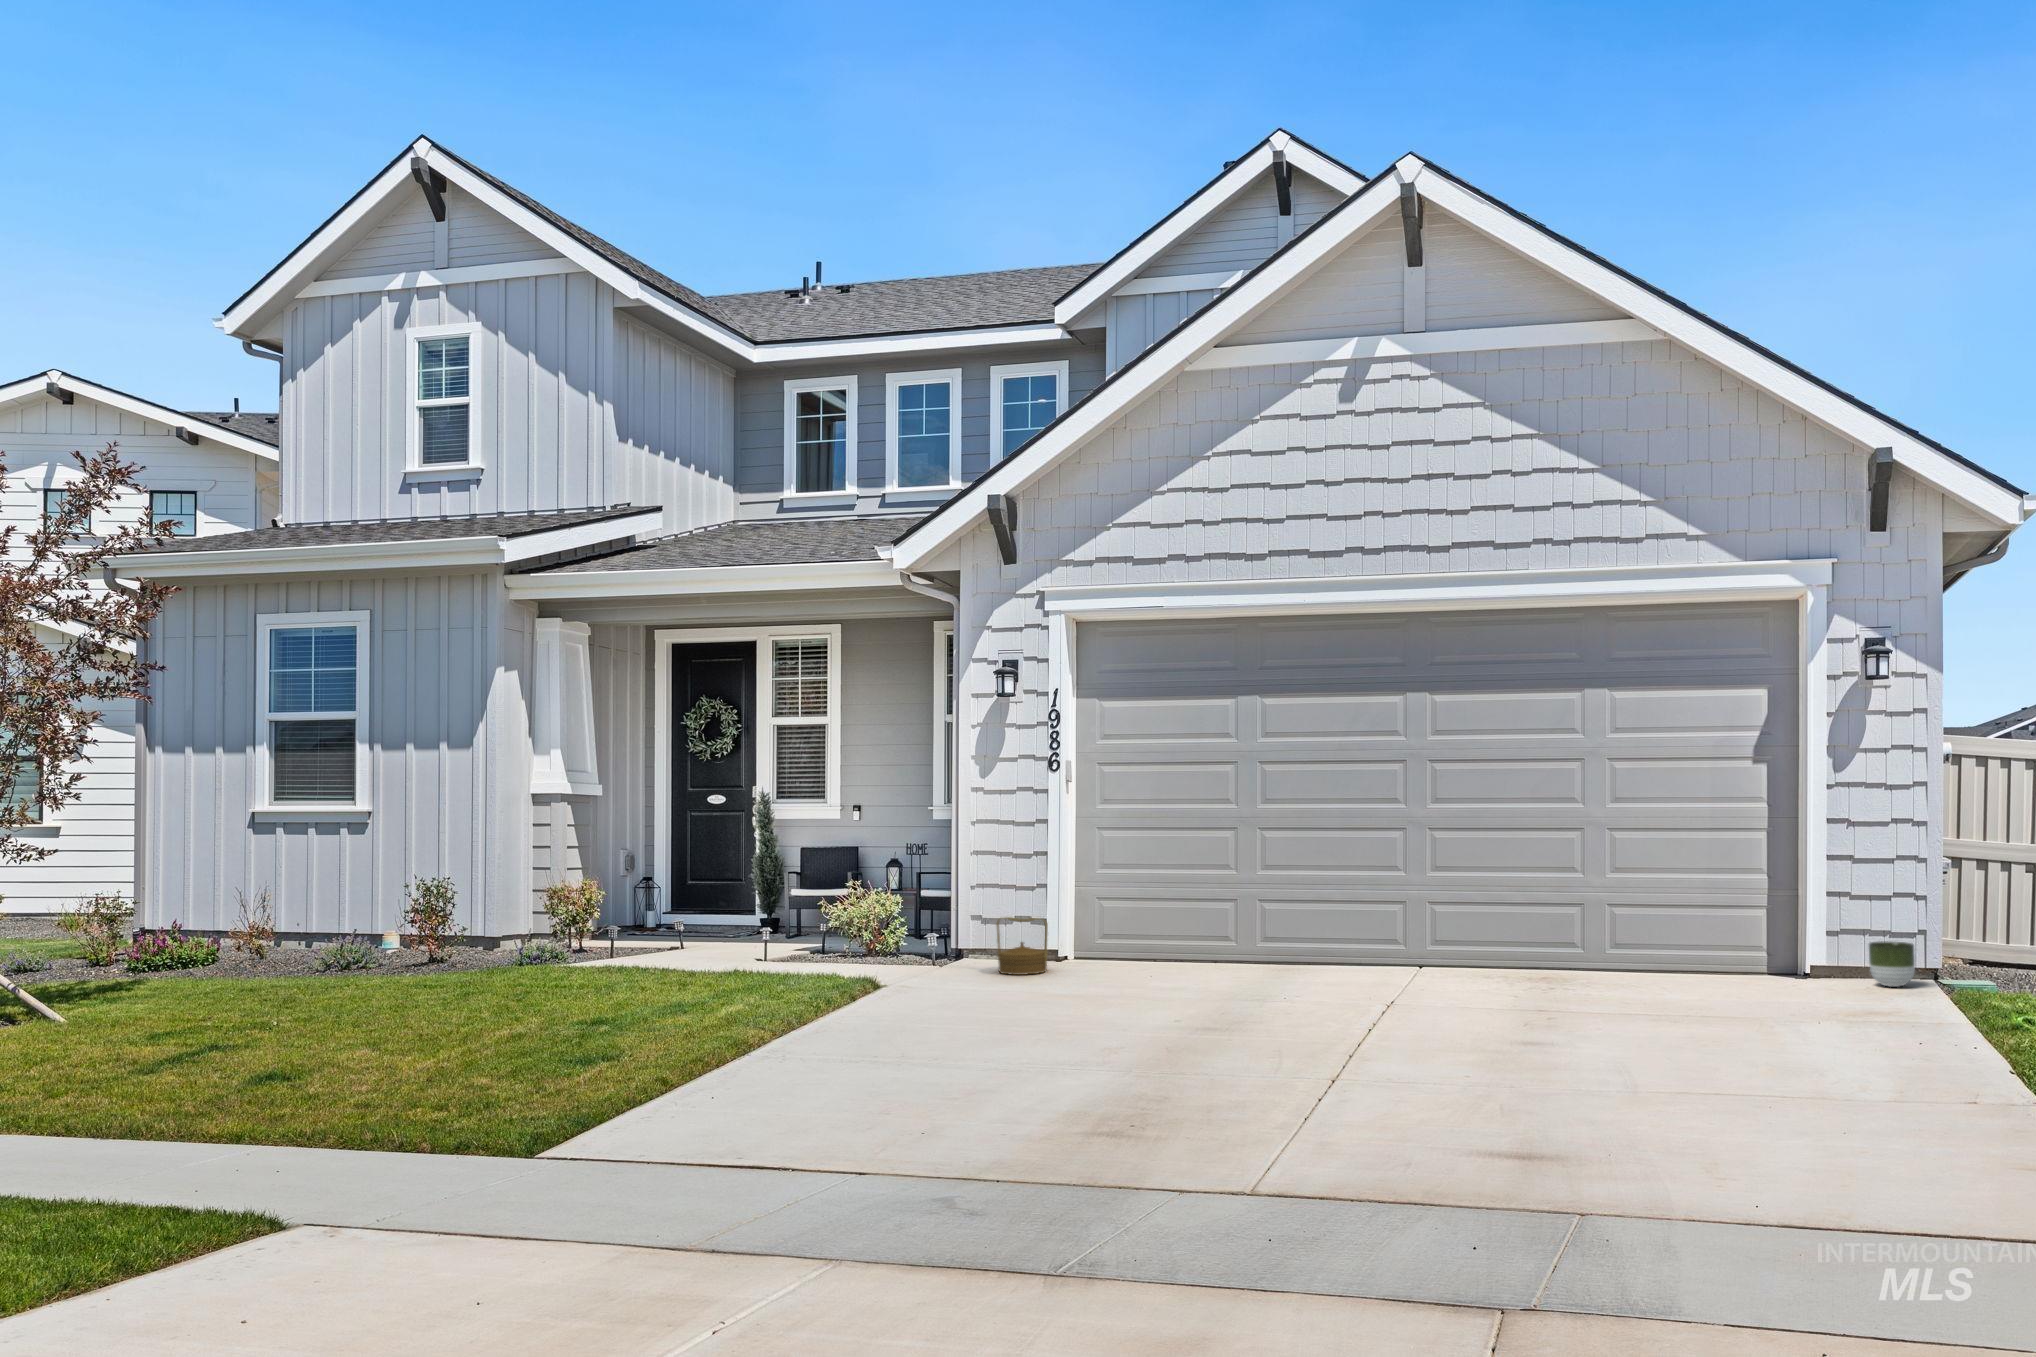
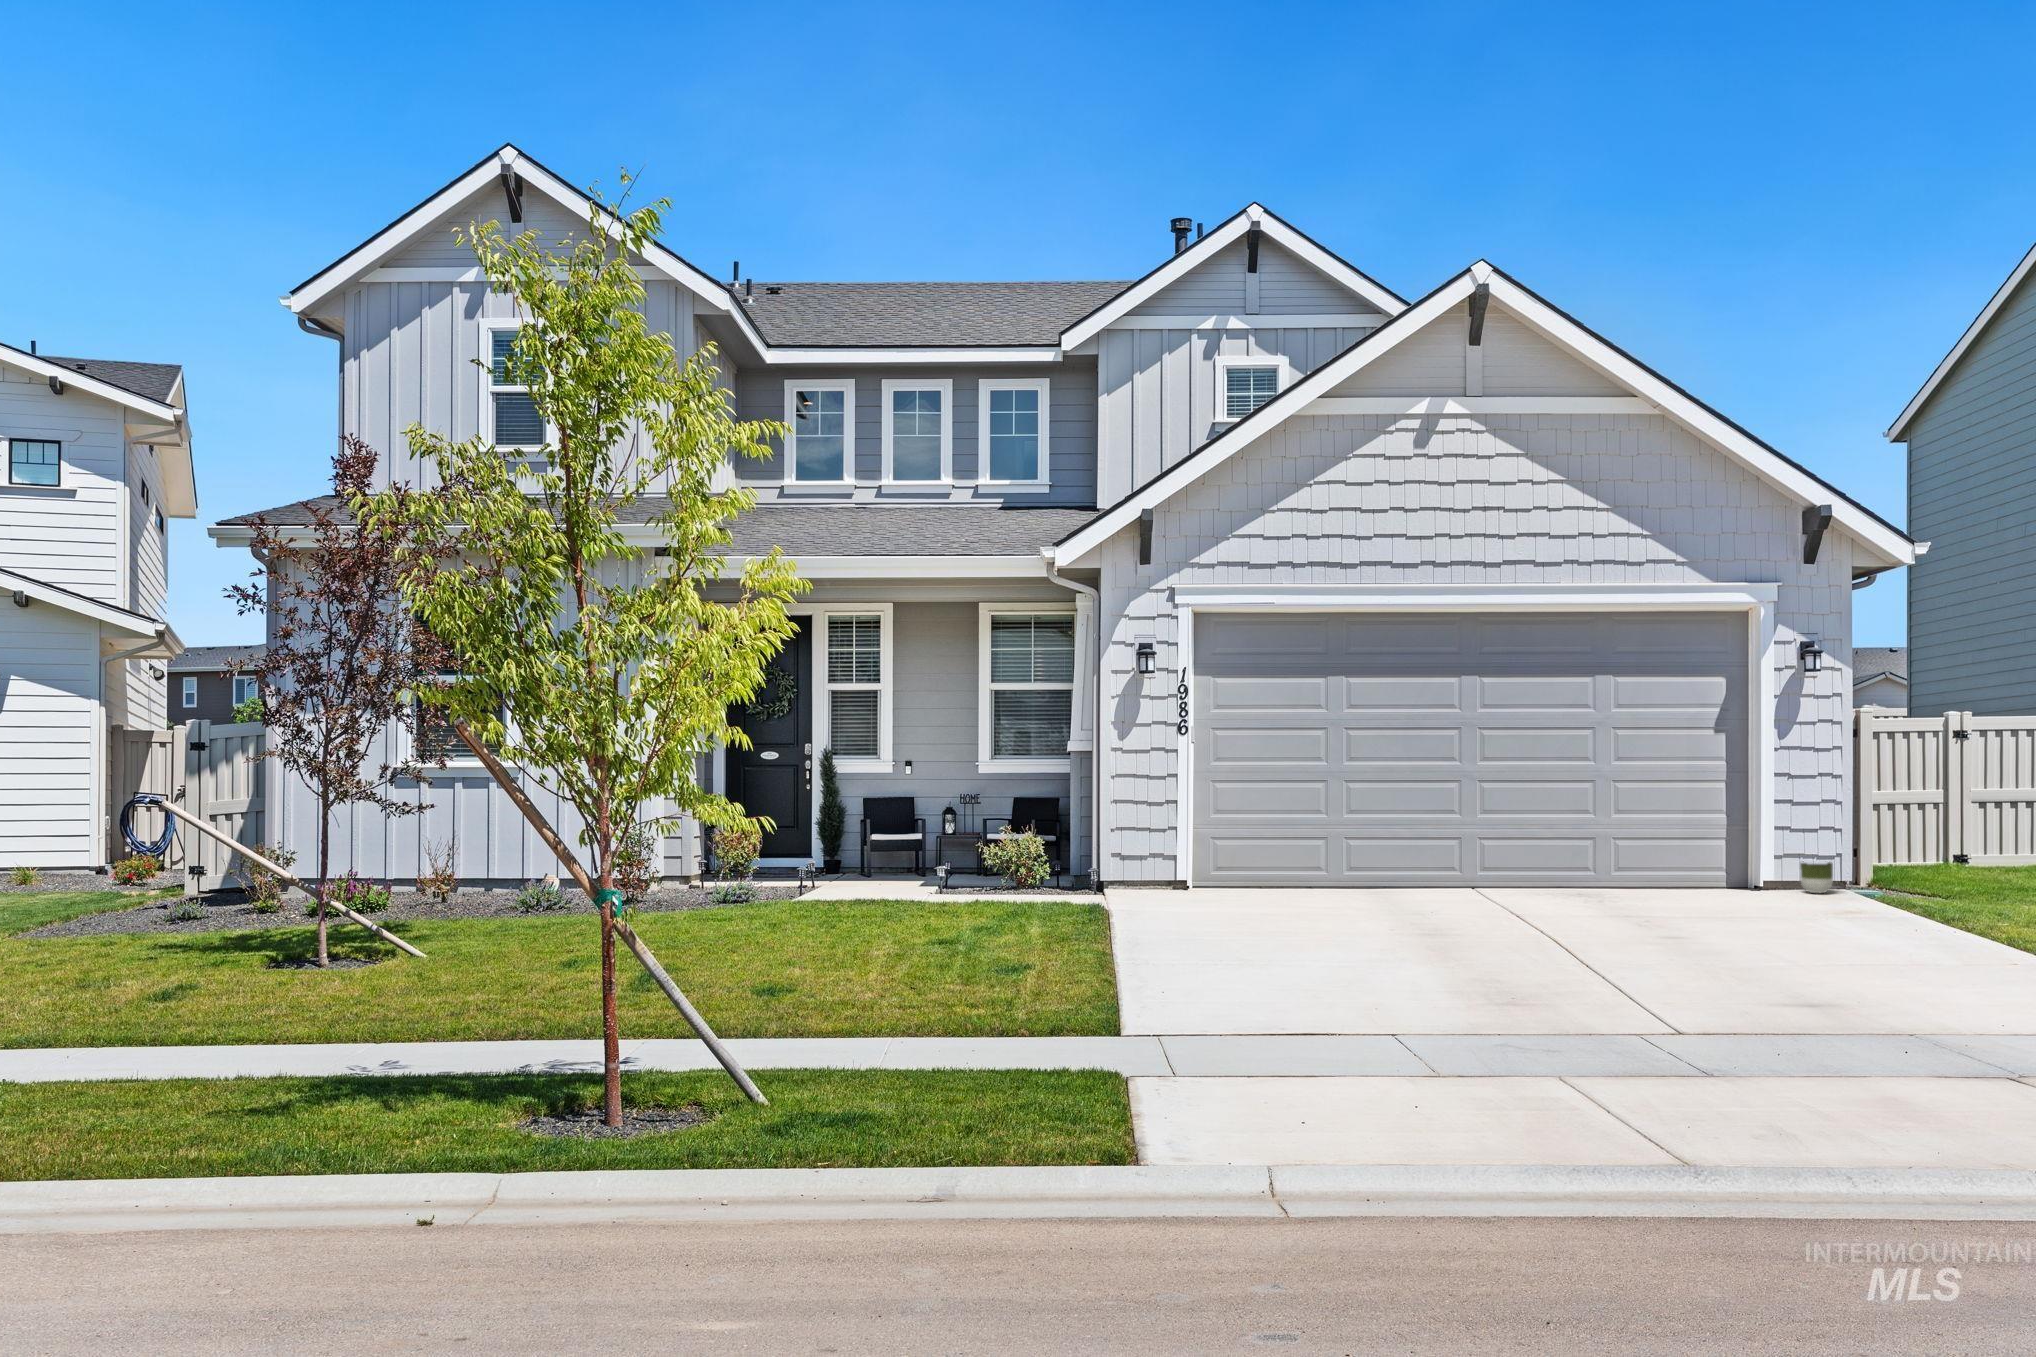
woven basket: present [997,917,1048,975] -> none [1140,856,1186,903]

